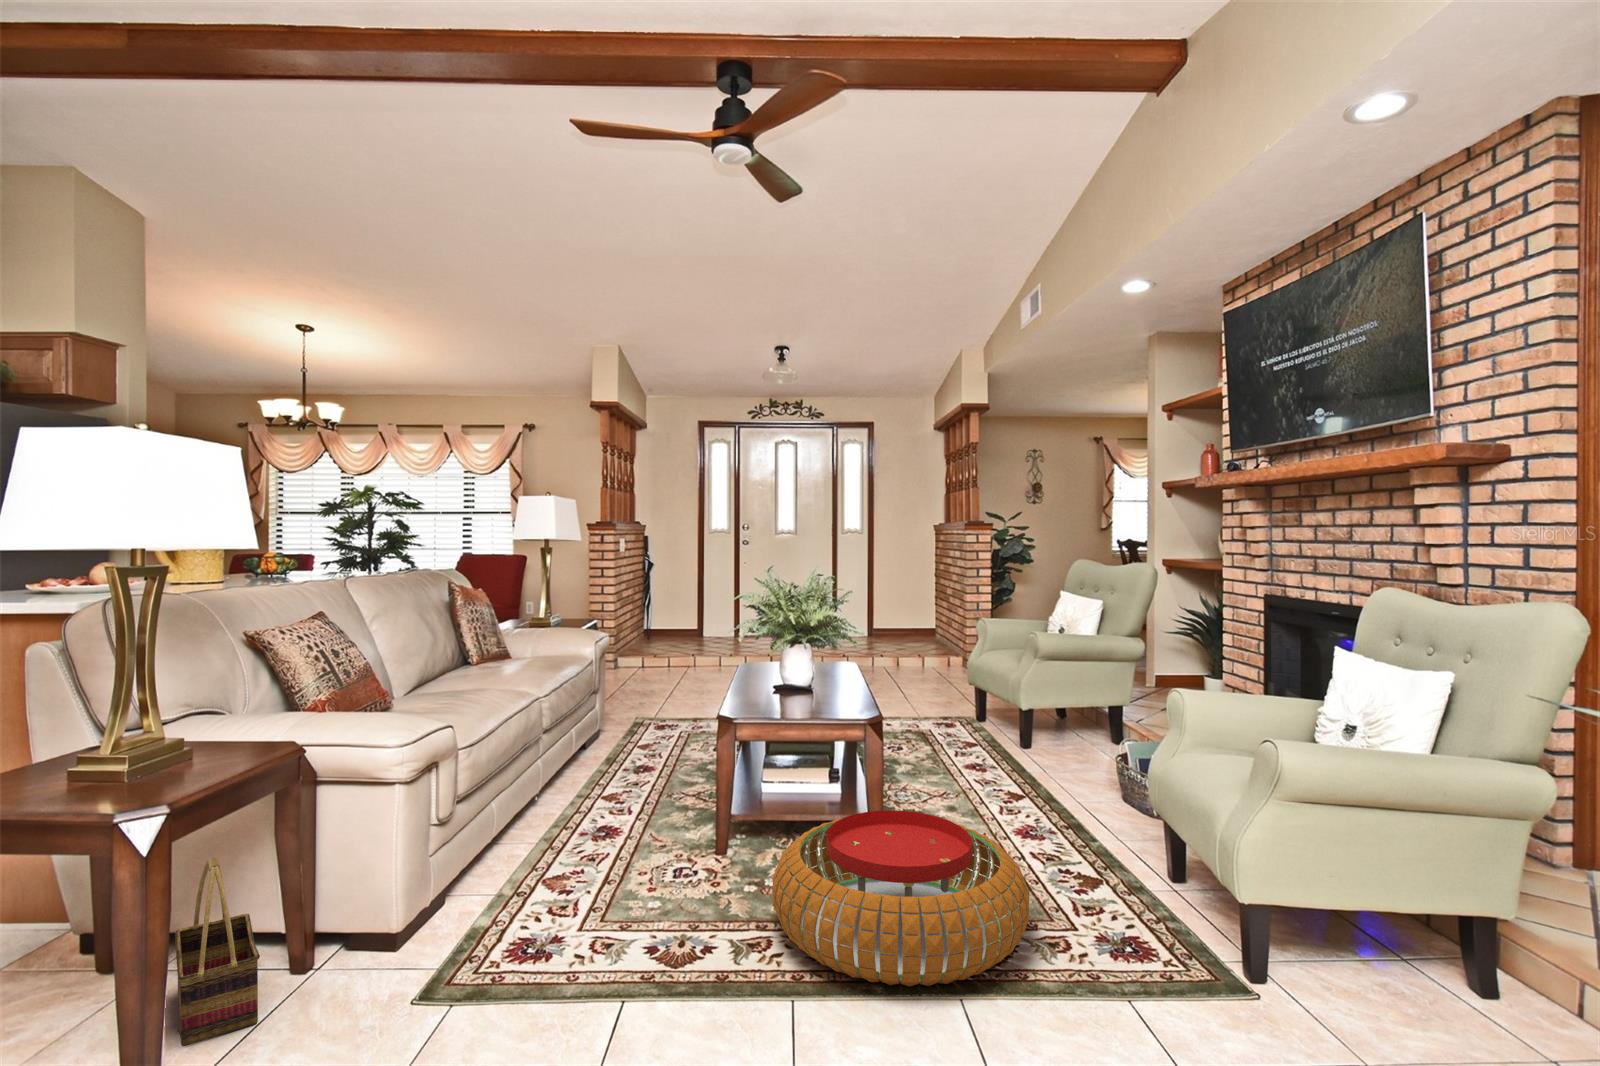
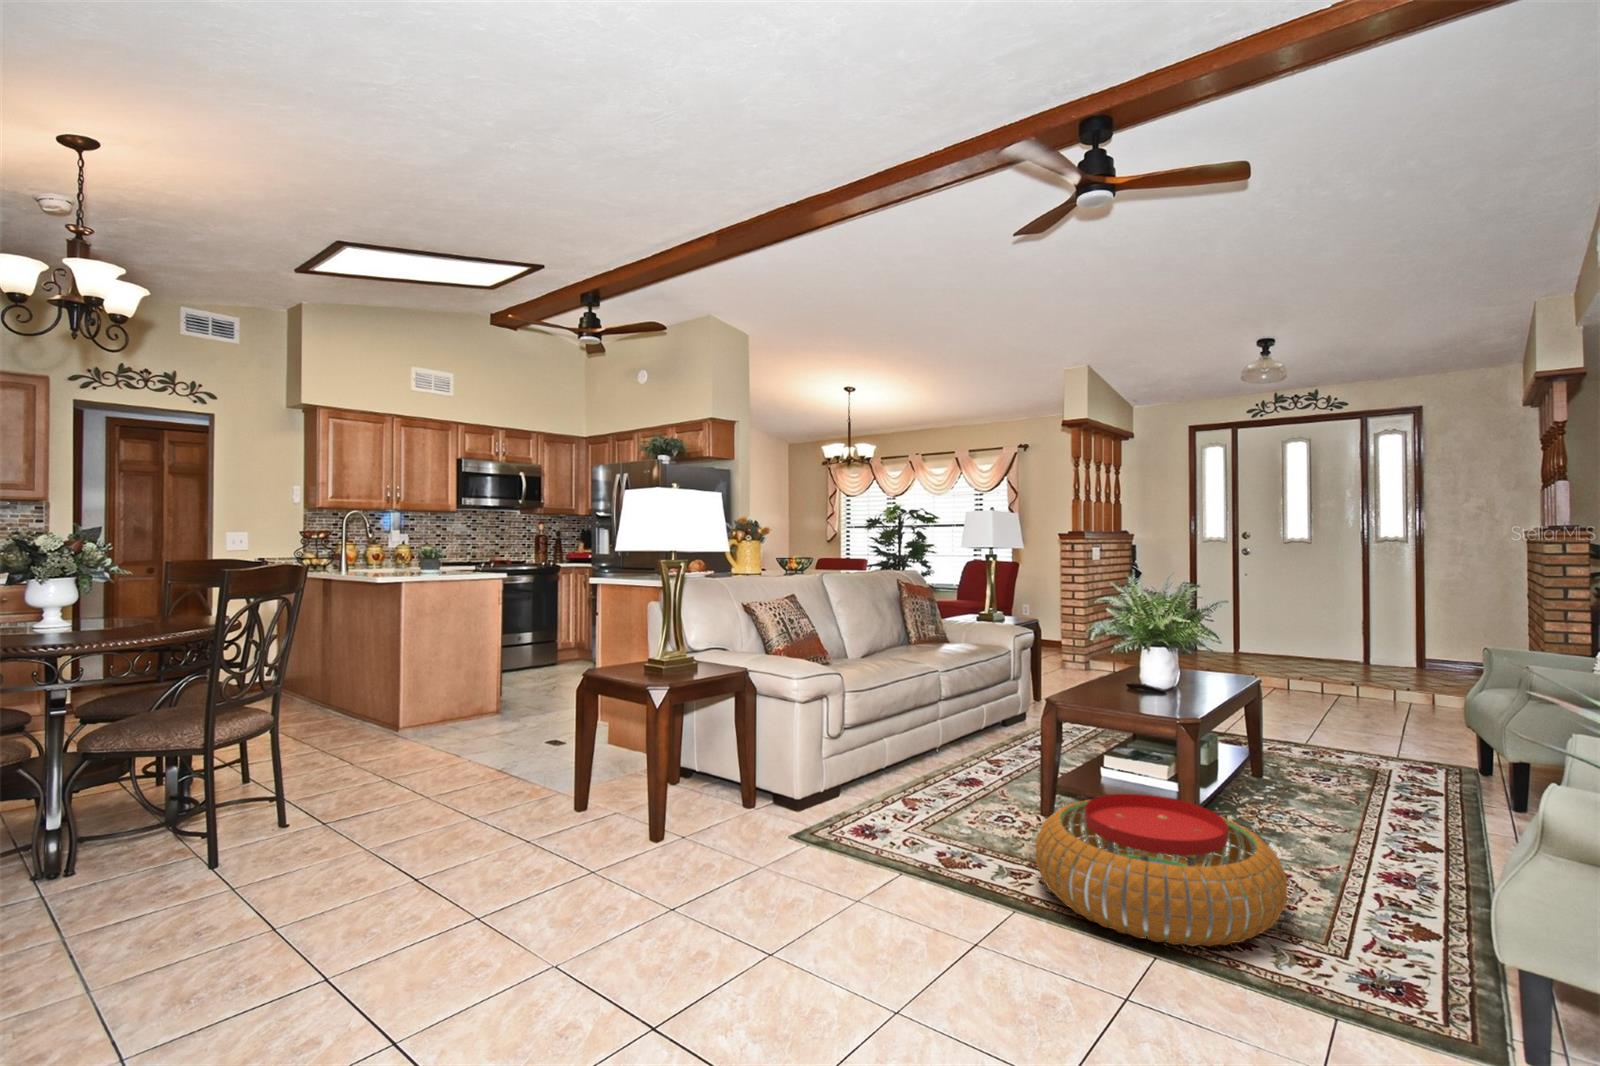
basket: present [175,857,260,1046] -> none [675,726,720,825]

